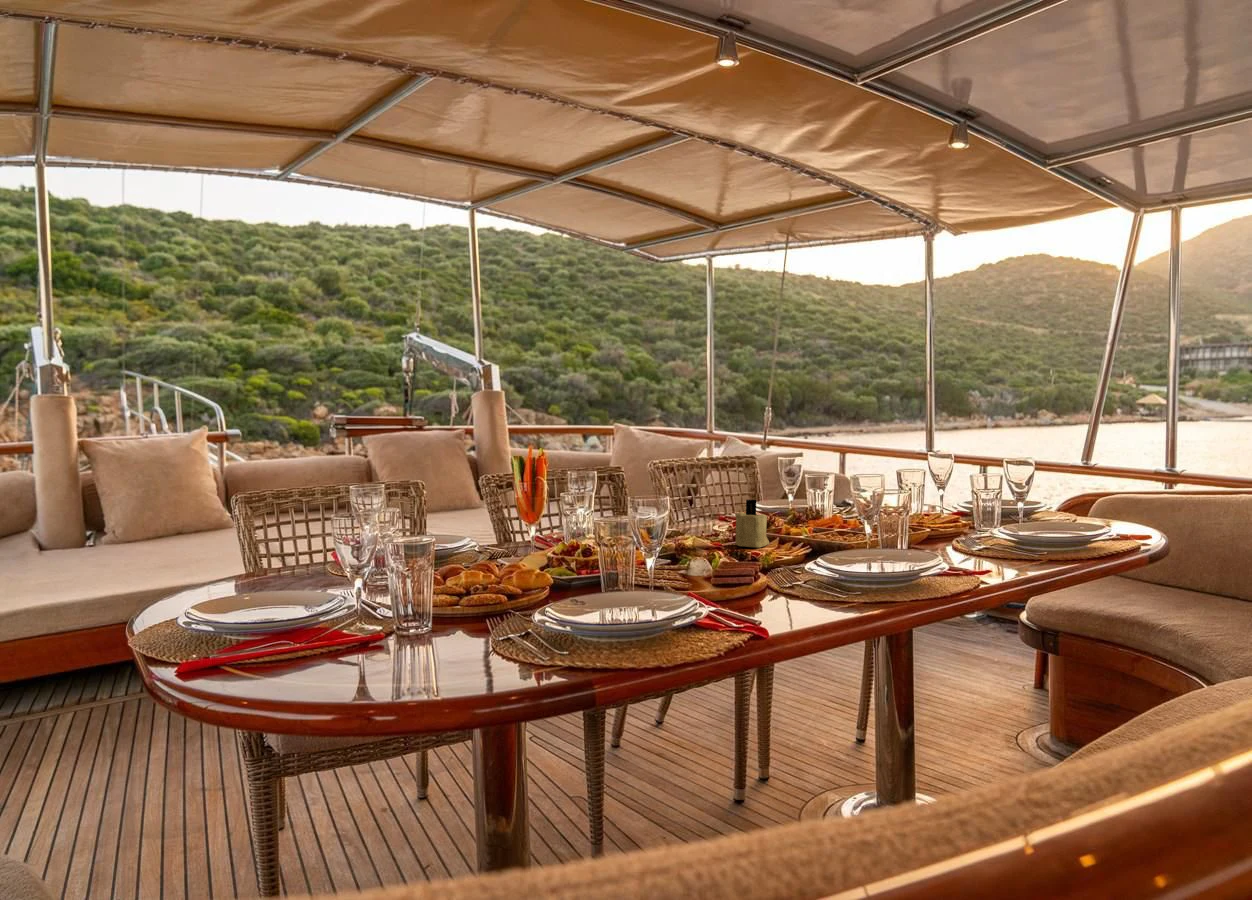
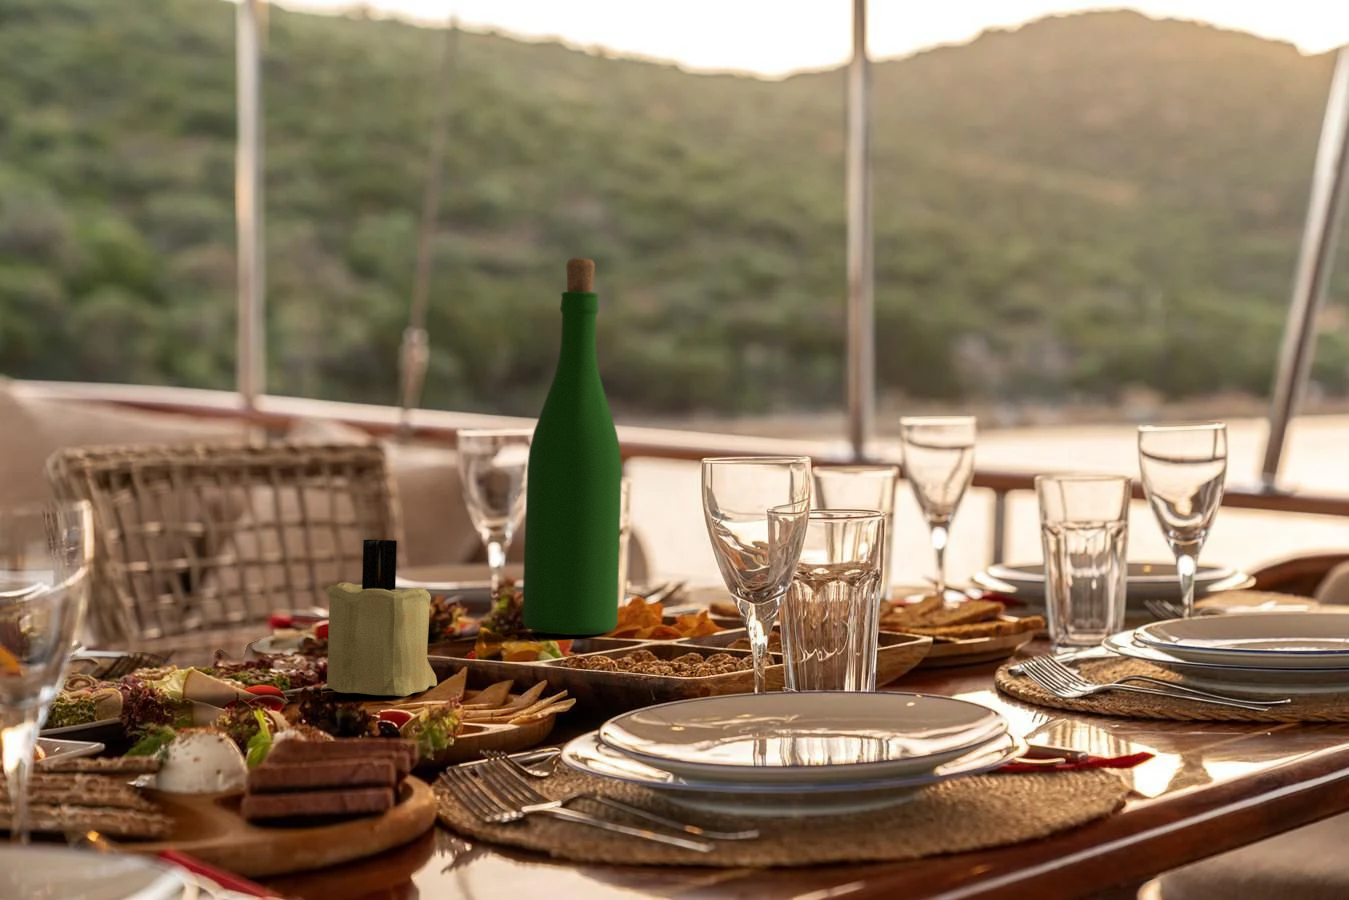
wine bottle: none [798,405,830,527] -> present [522,258,622,635]

